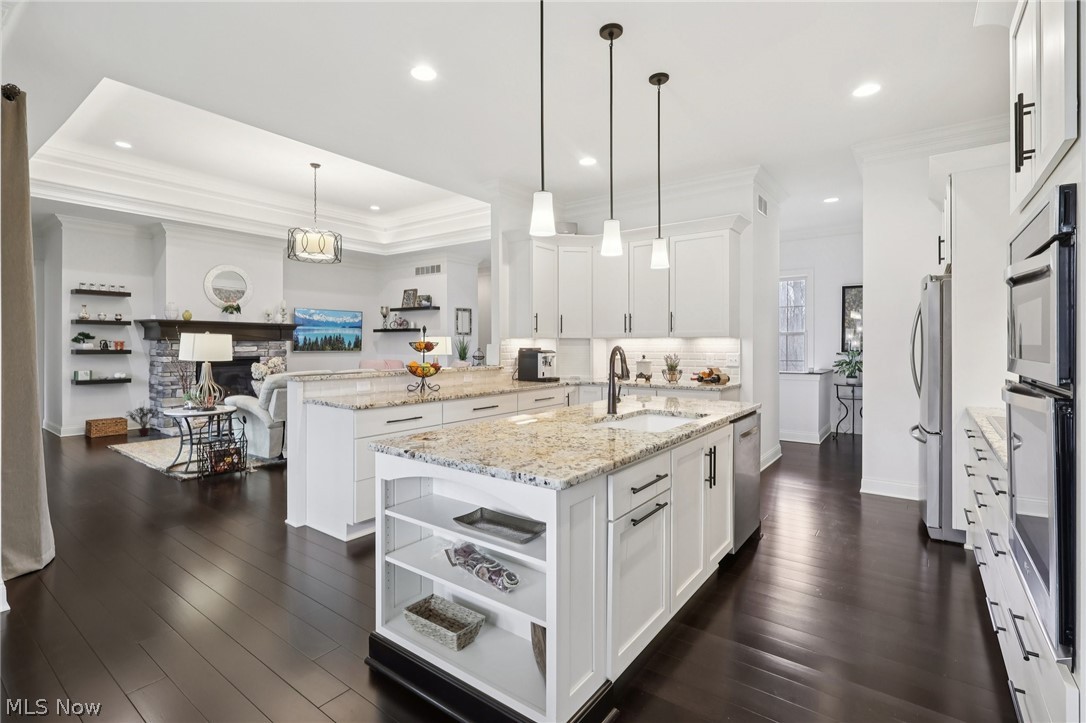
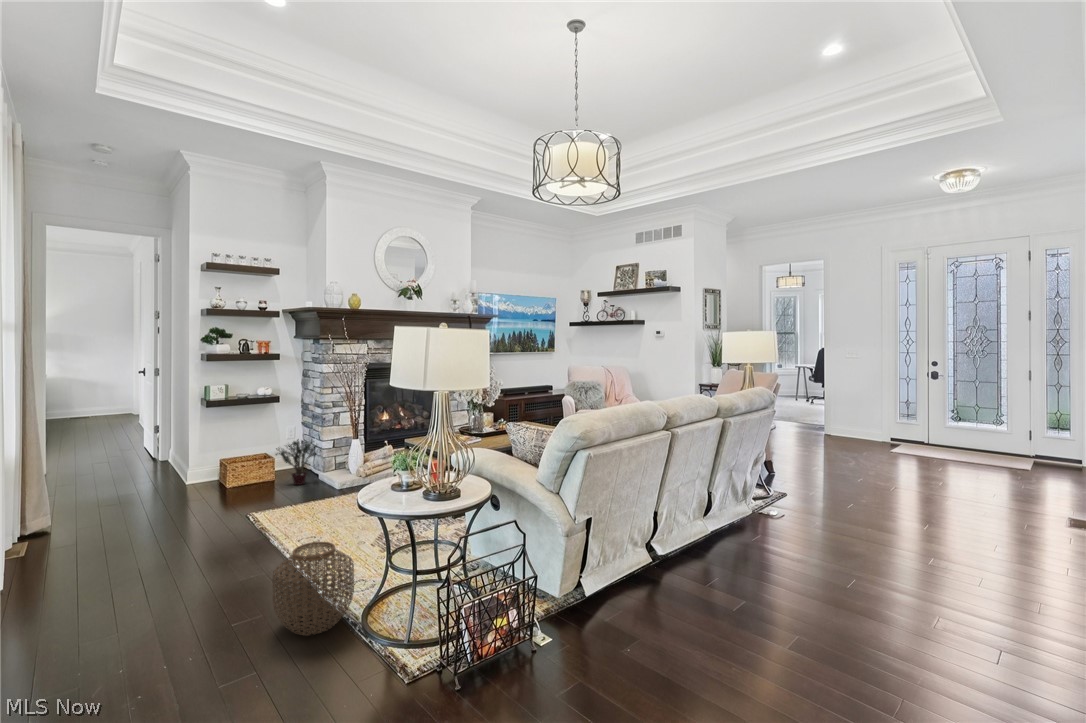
woven basket: none [103,437,149,479] -> present [272,542,354,635]

